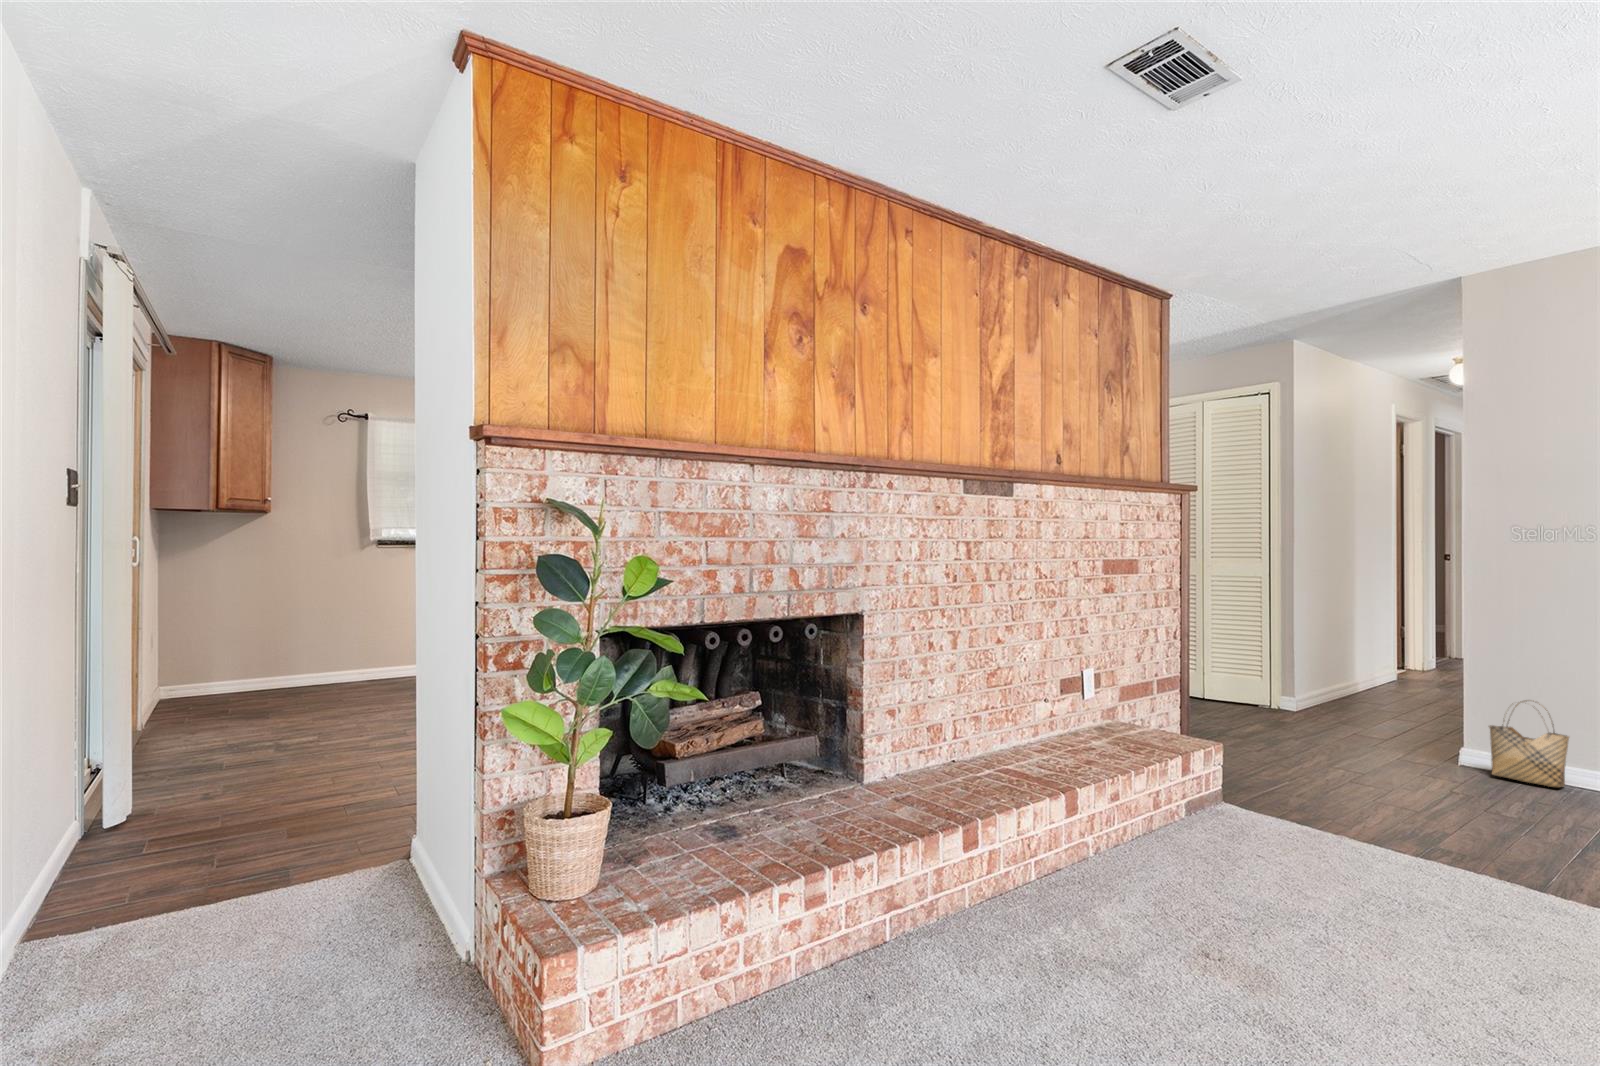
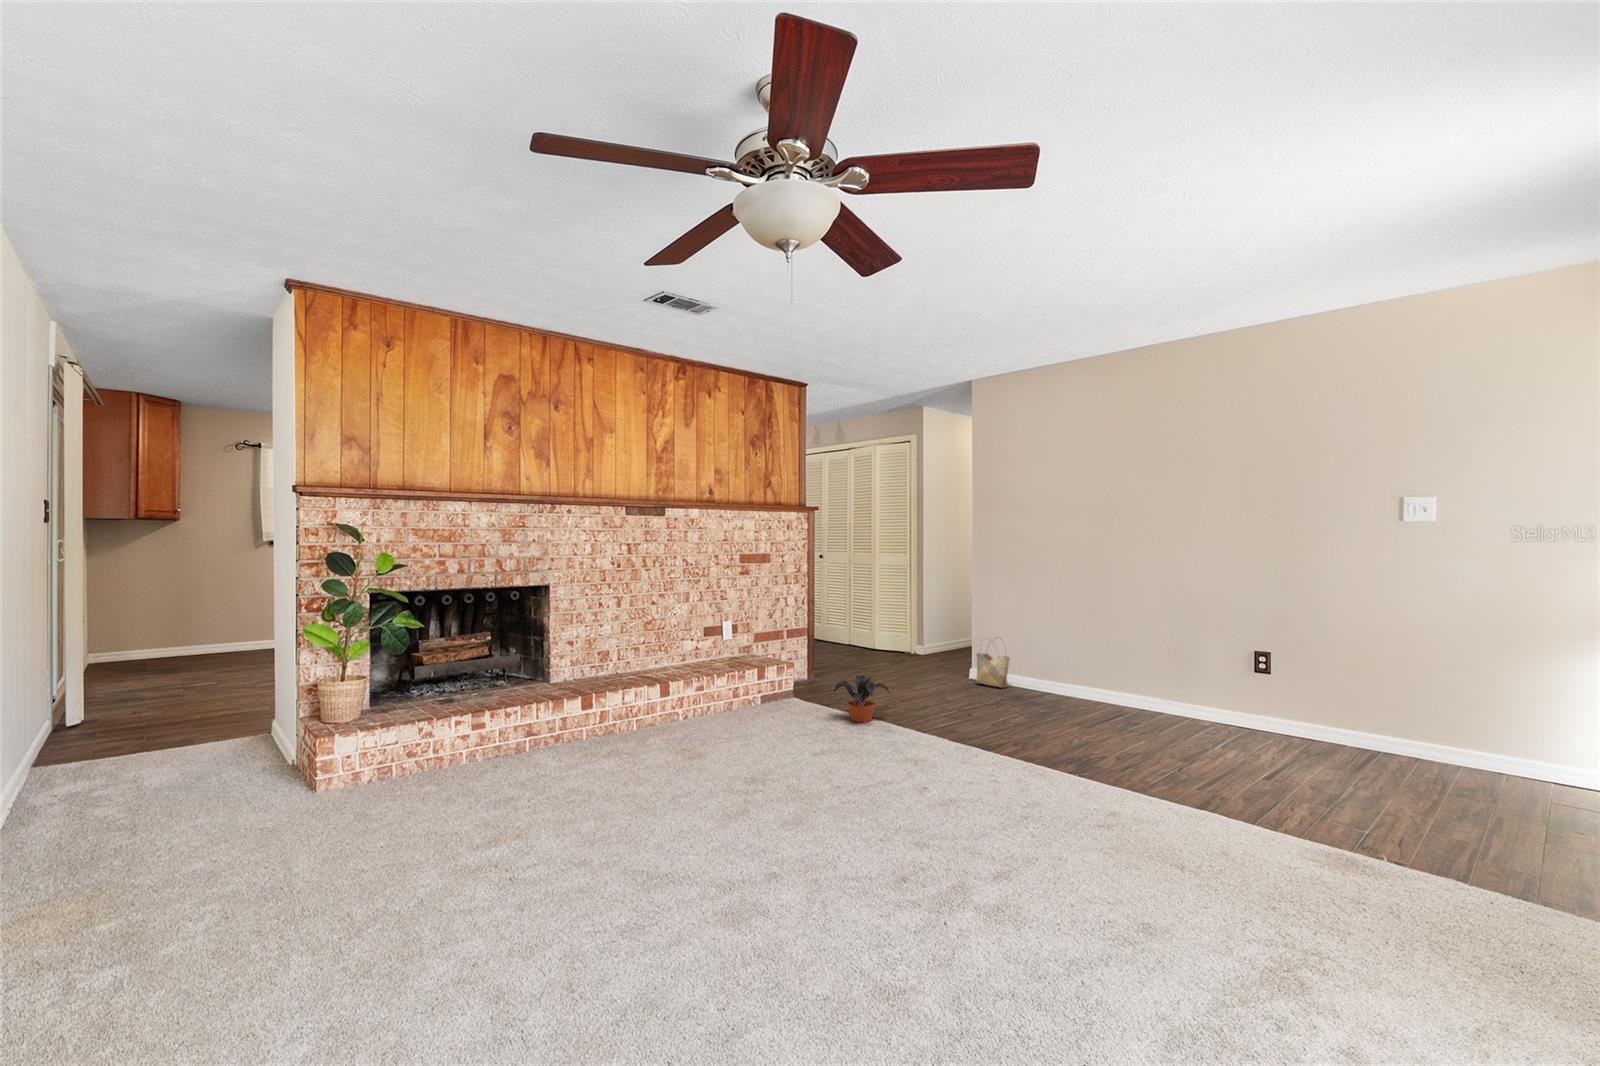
potted plant: none [1365,779,1493,874] -> present [834,675,889,722]

